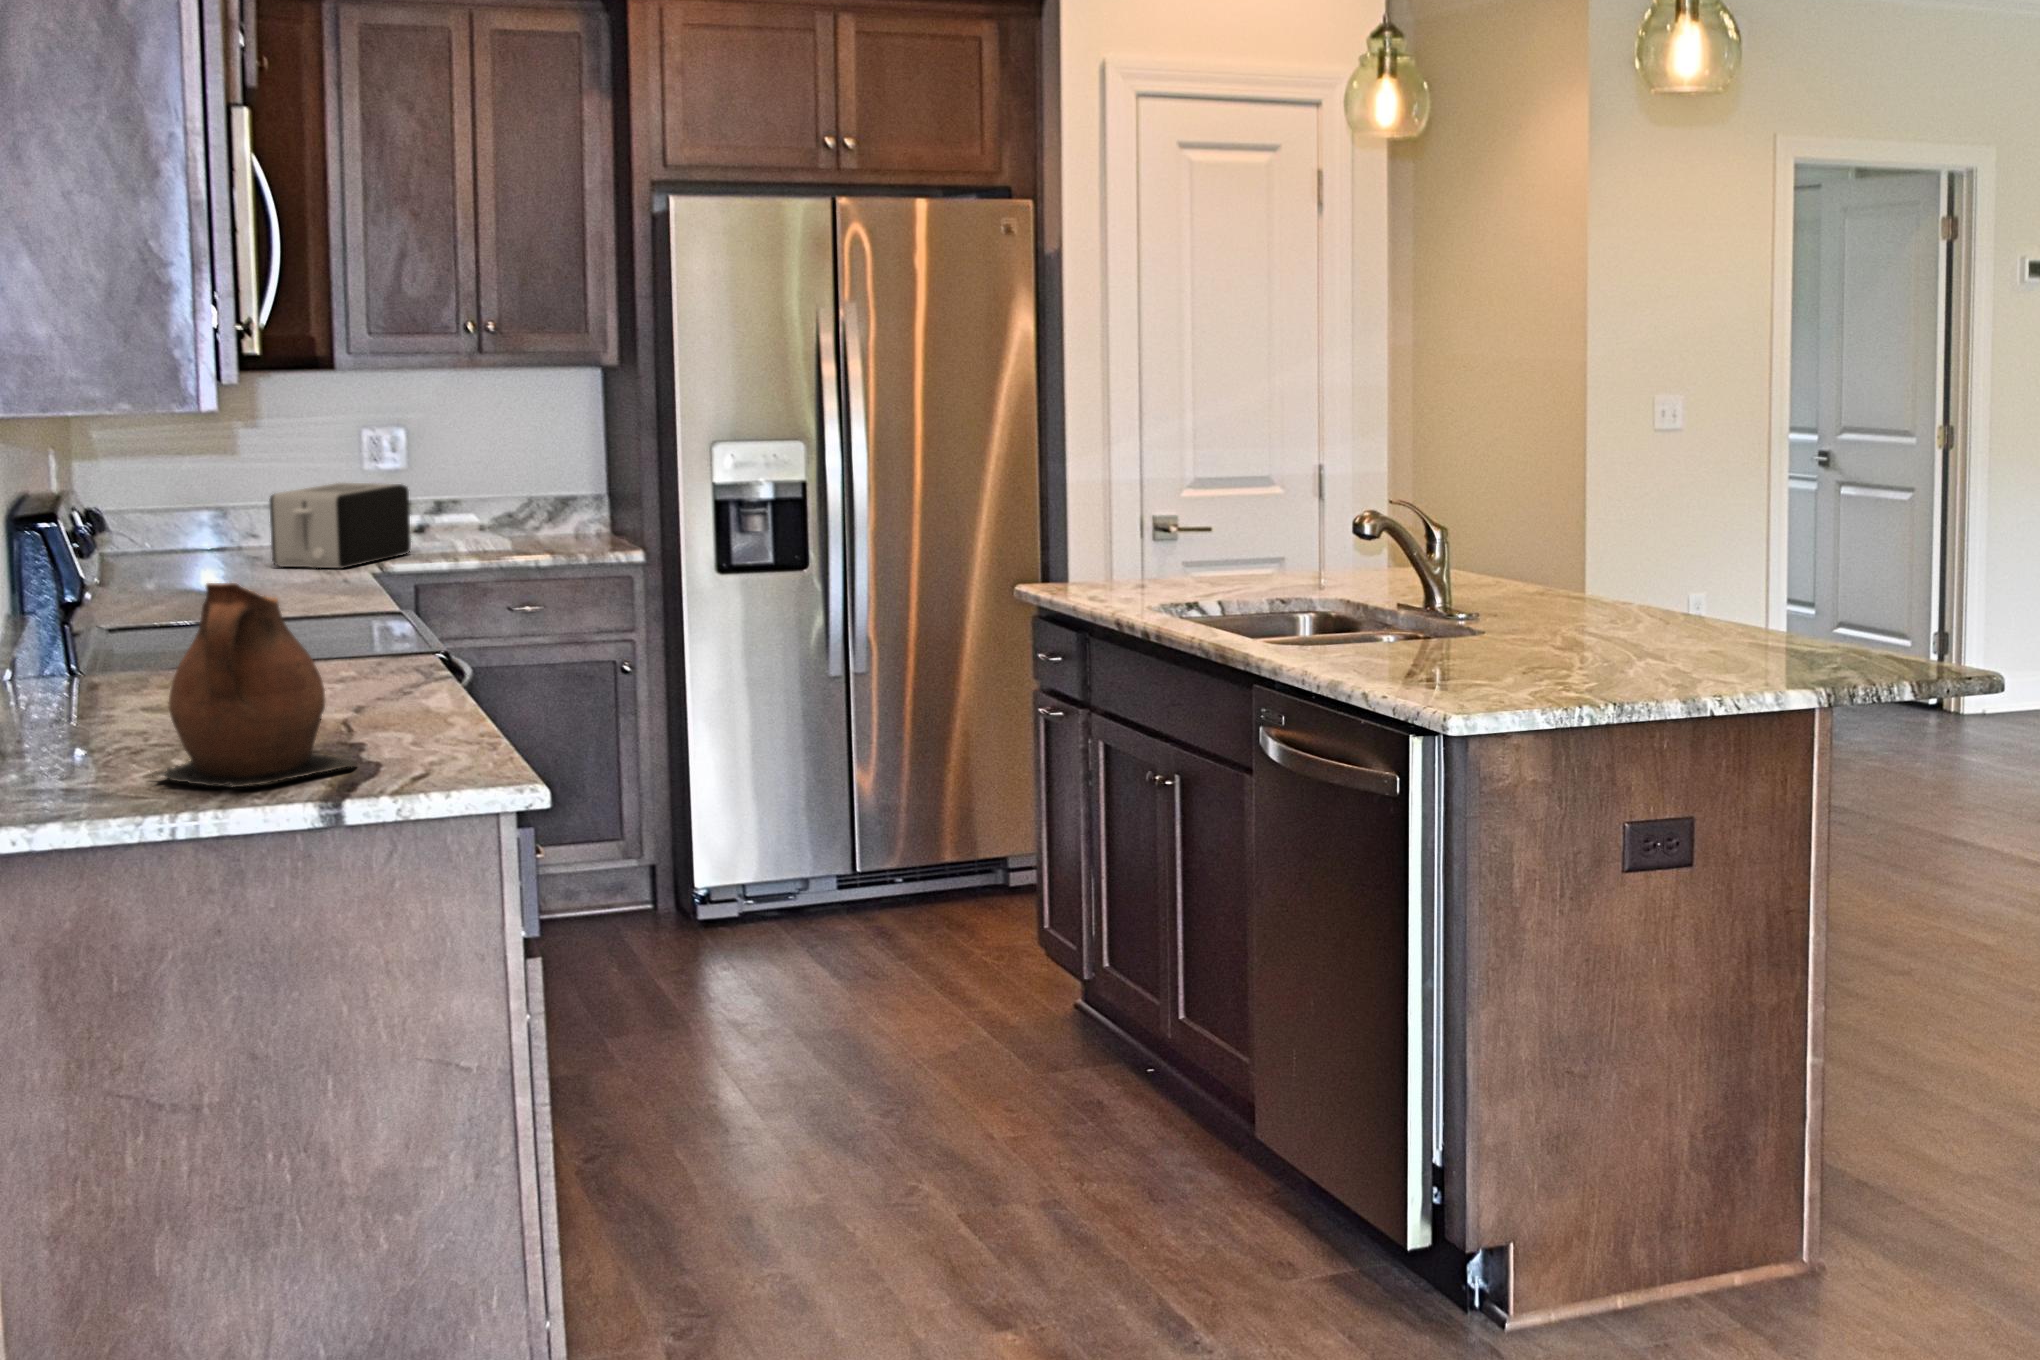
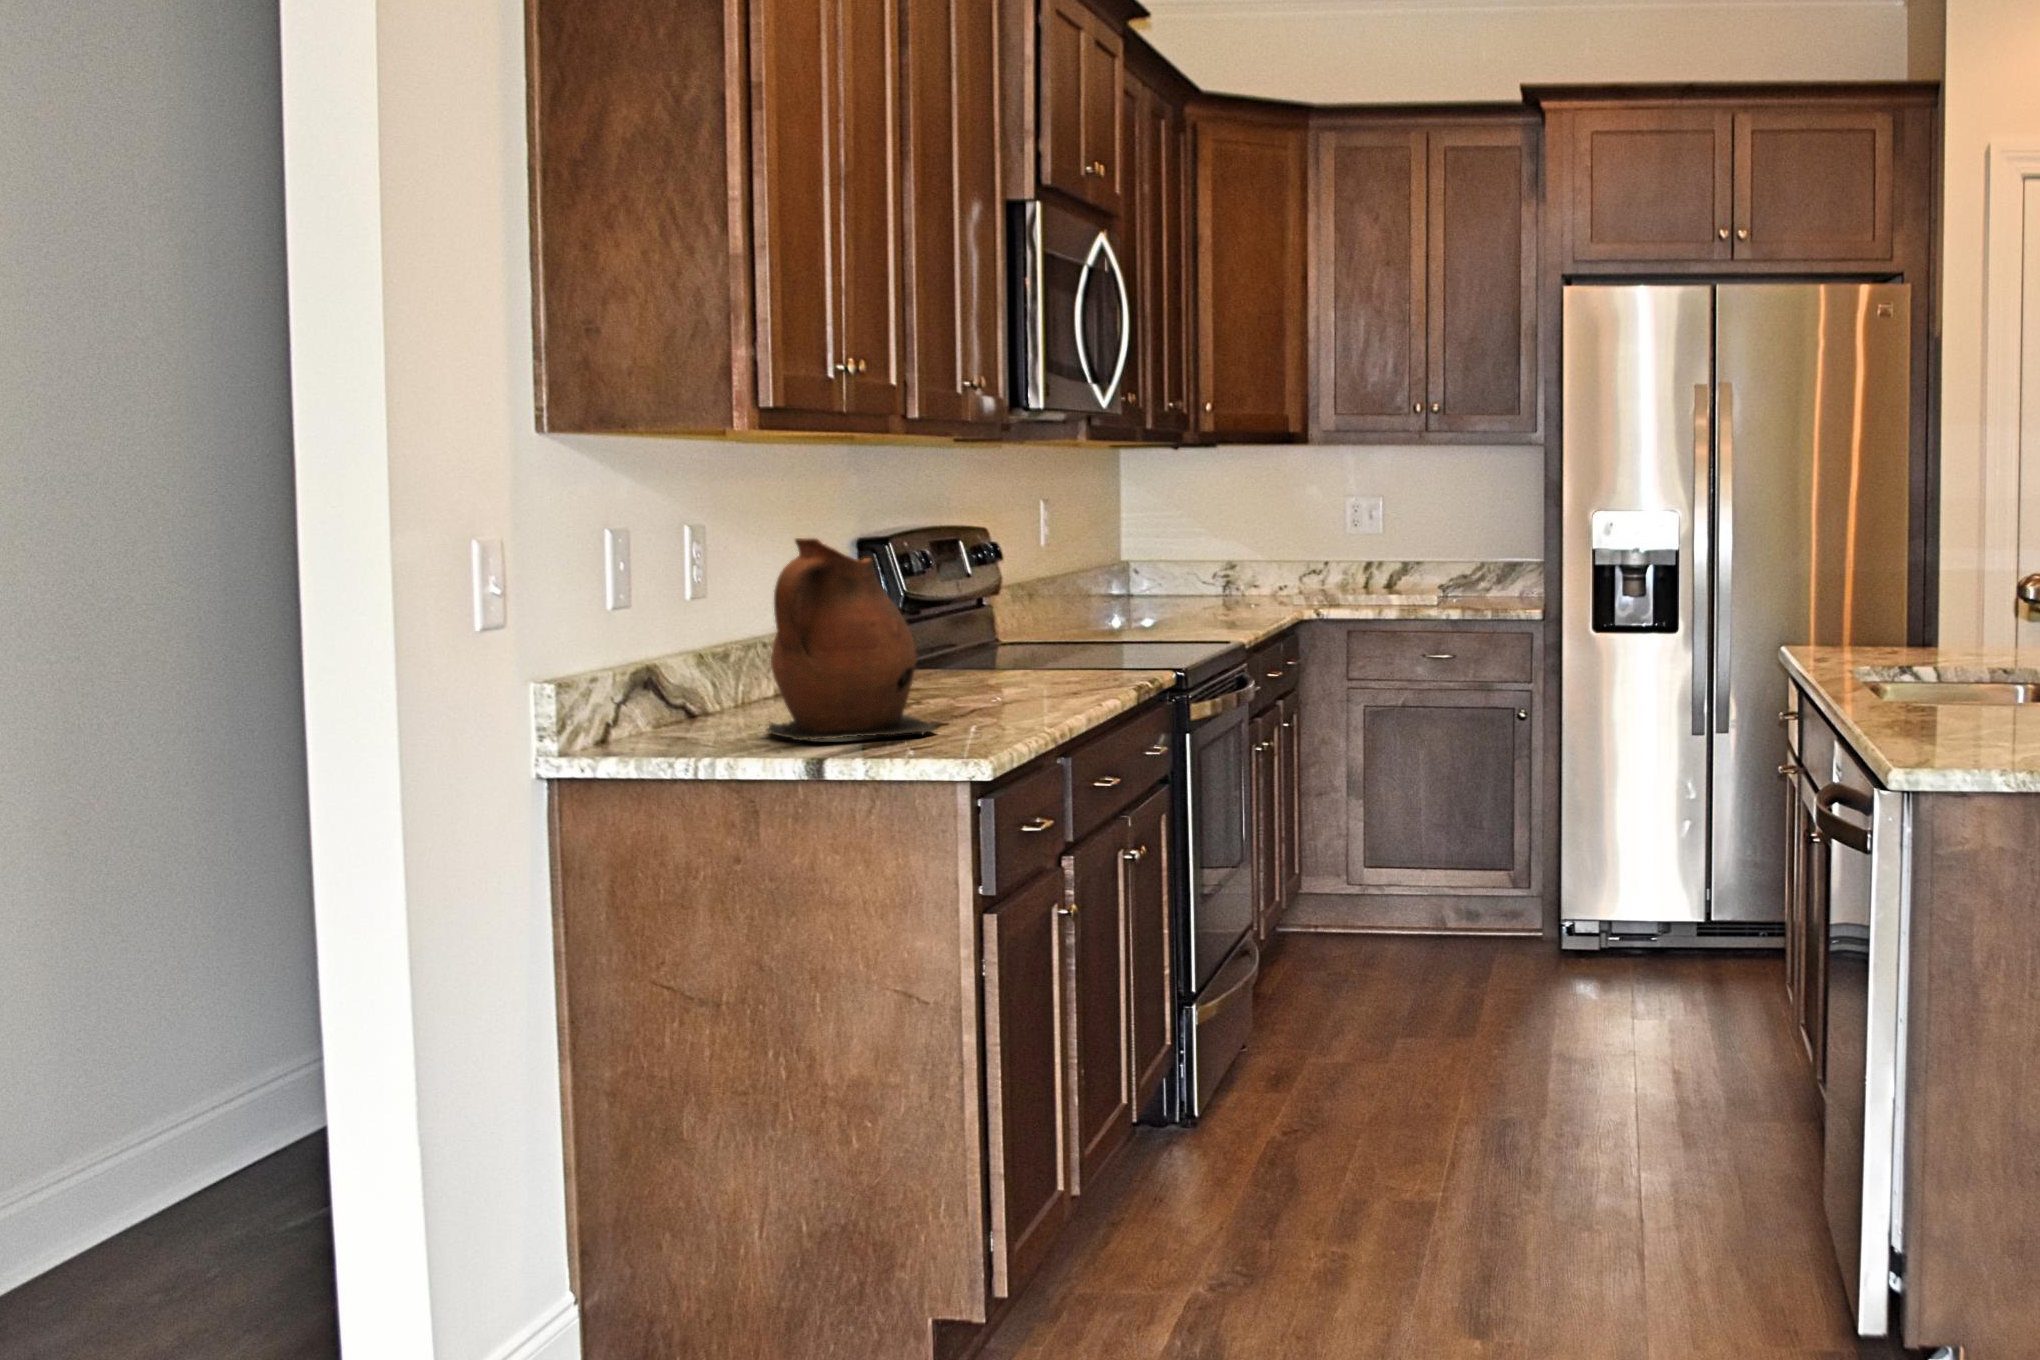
toaster: present [270,483,411,568] -> none [1248,542,1363,609]

